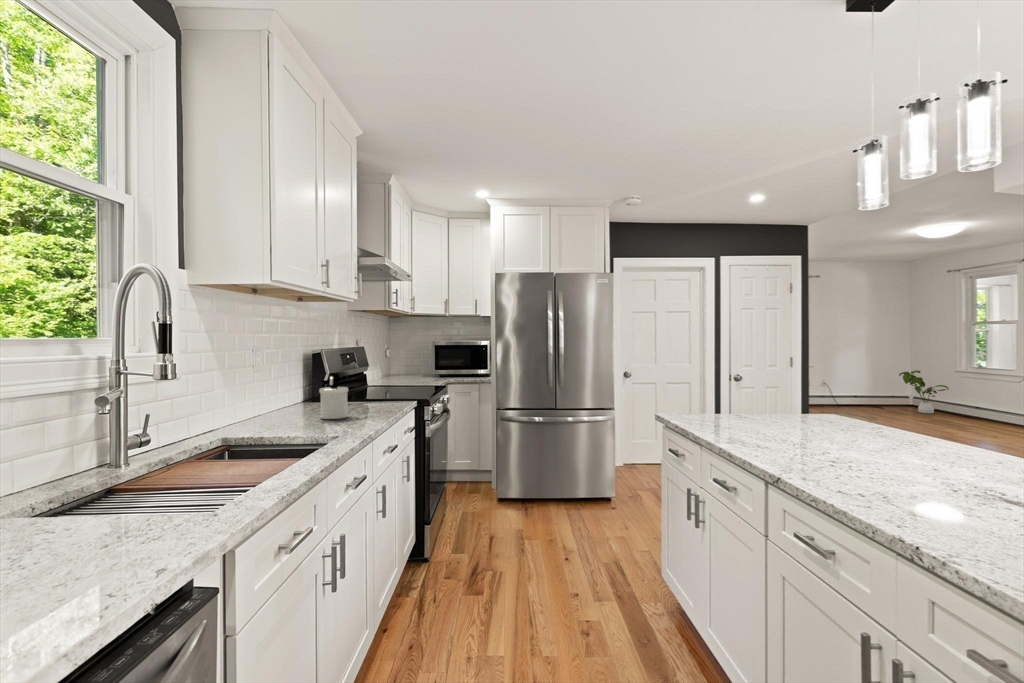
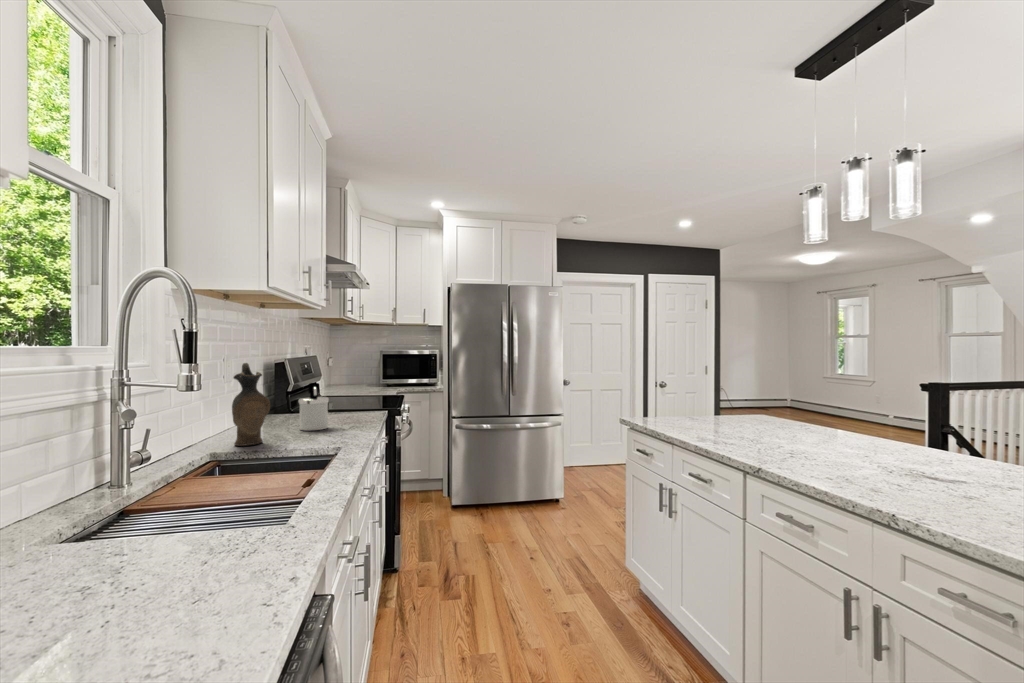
ceramic pitcher: none [246,353,282,432] -> present [232,363,270,446]
house plant: present [899,370,949,413] -> none [789,375,829,412]

